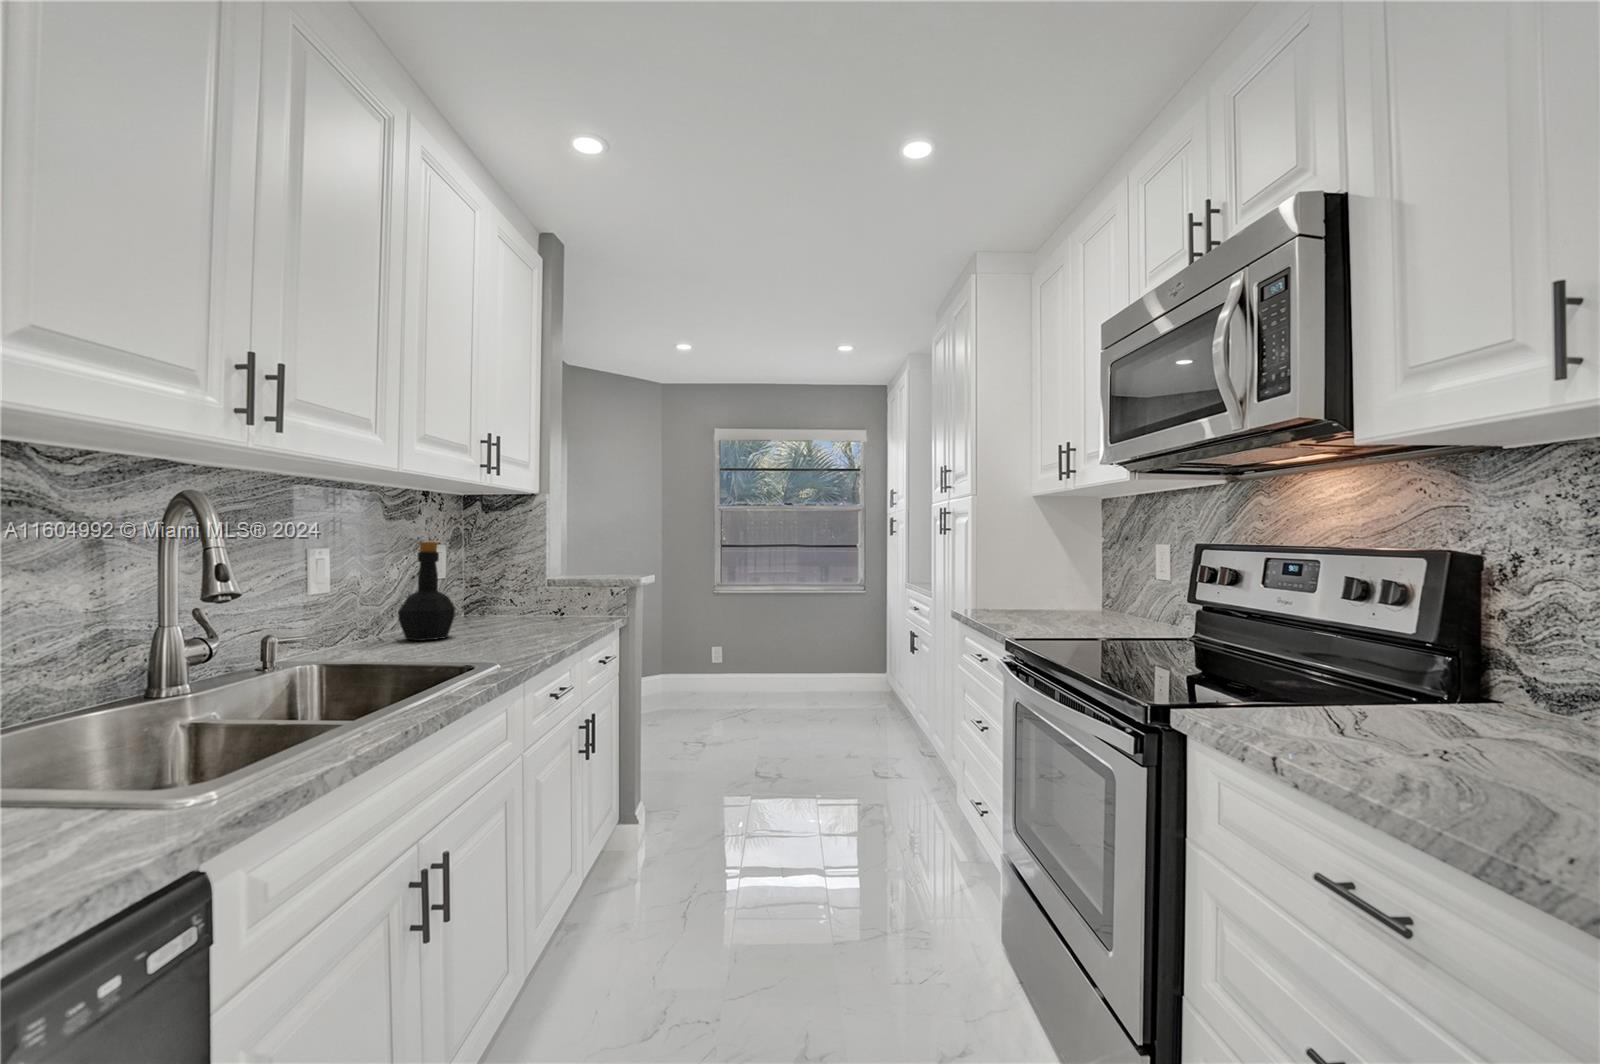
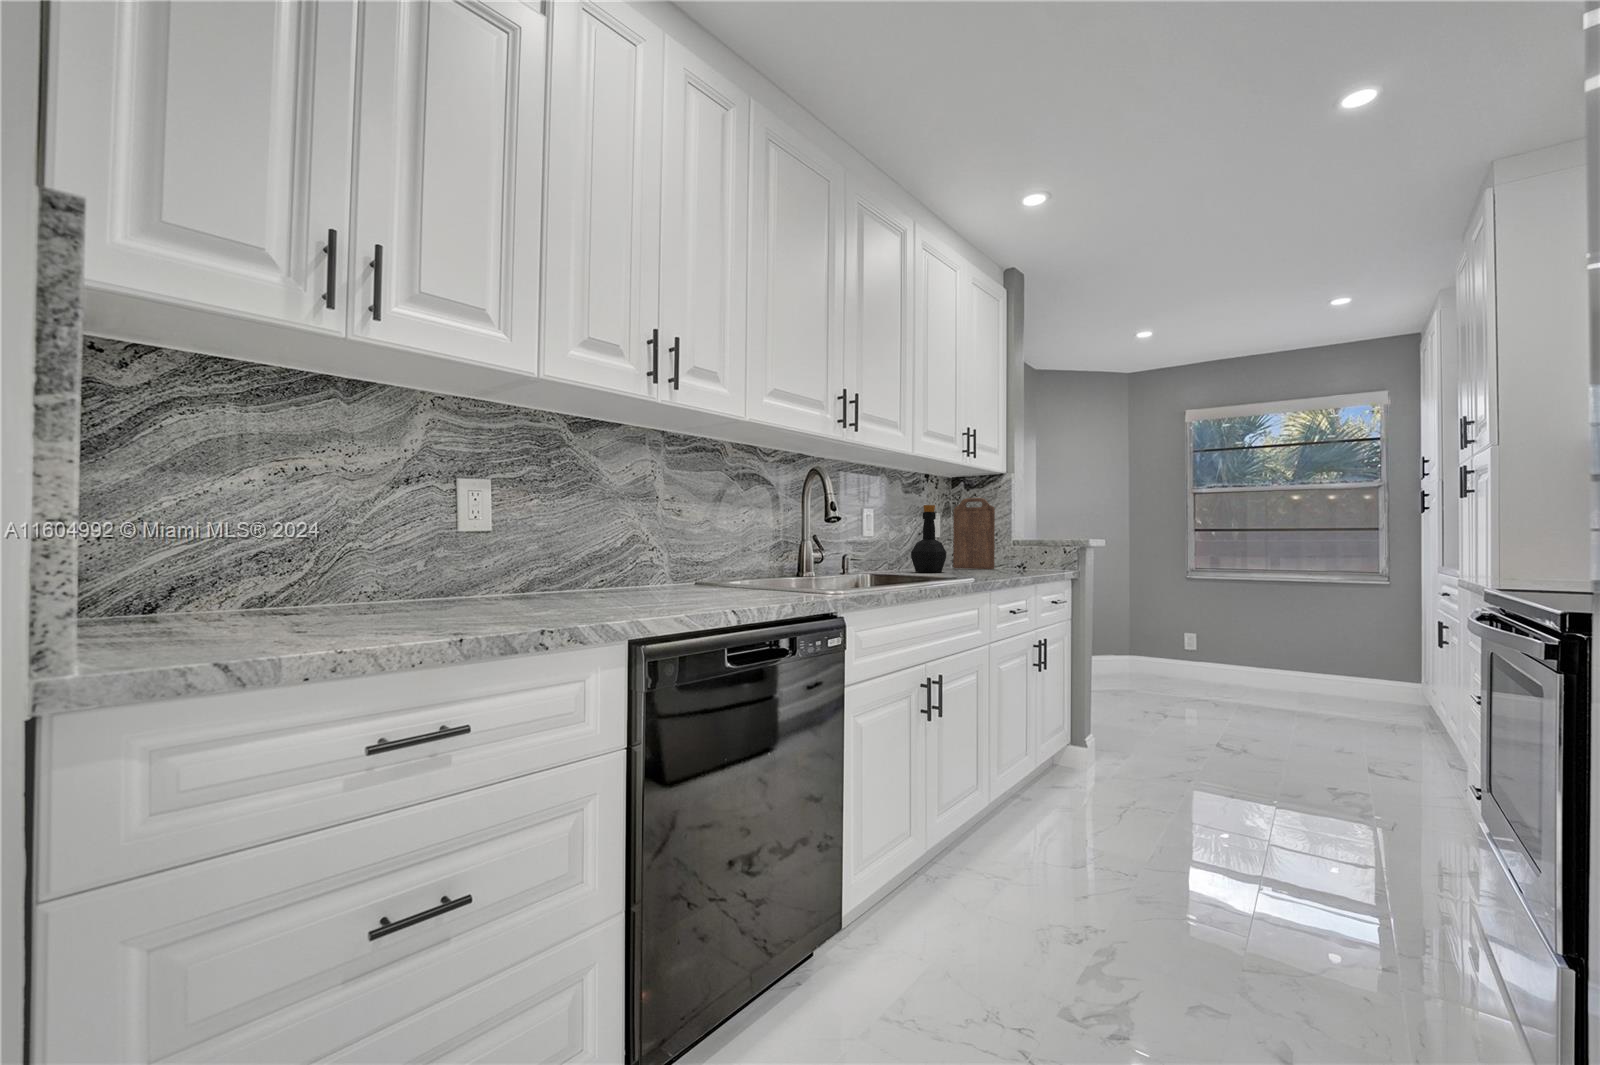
cutting board: none [465,527,524,621] -> present [953,498,995,569]

